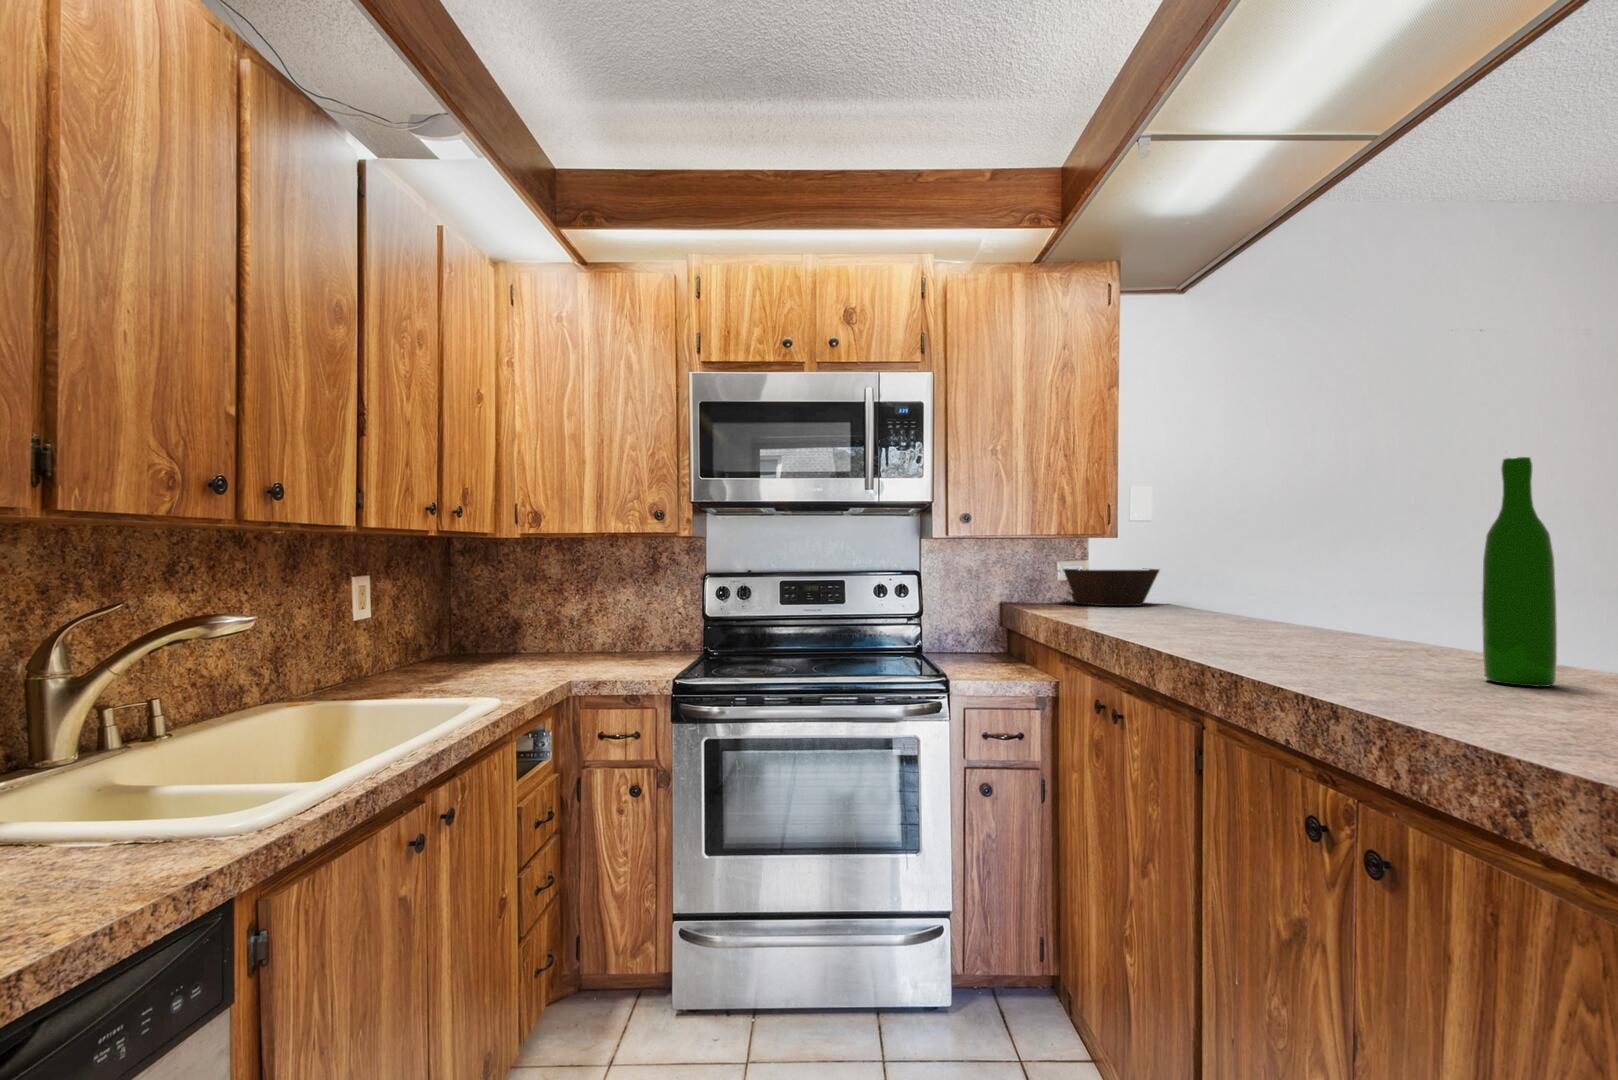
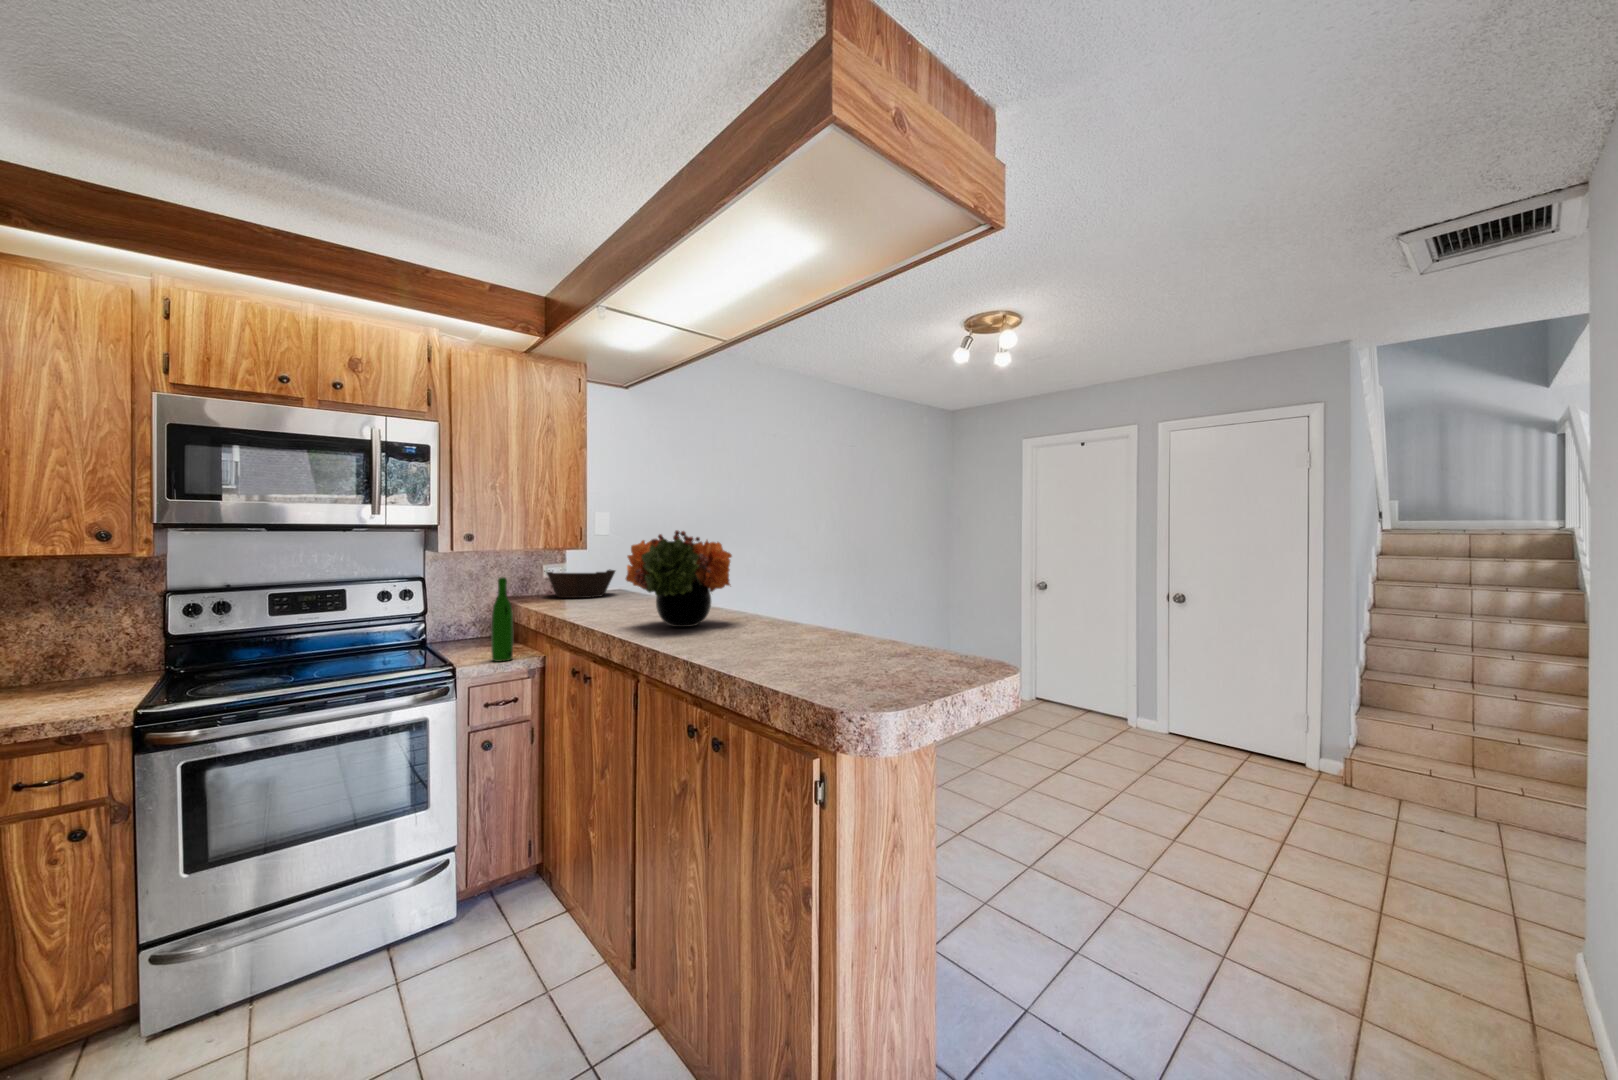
wine bottle: present [1482,457,1557,687] -> present [491,577,513,662]
flower arrangement: none [1182,480,1410,650] -> present [626,530,732,627]

